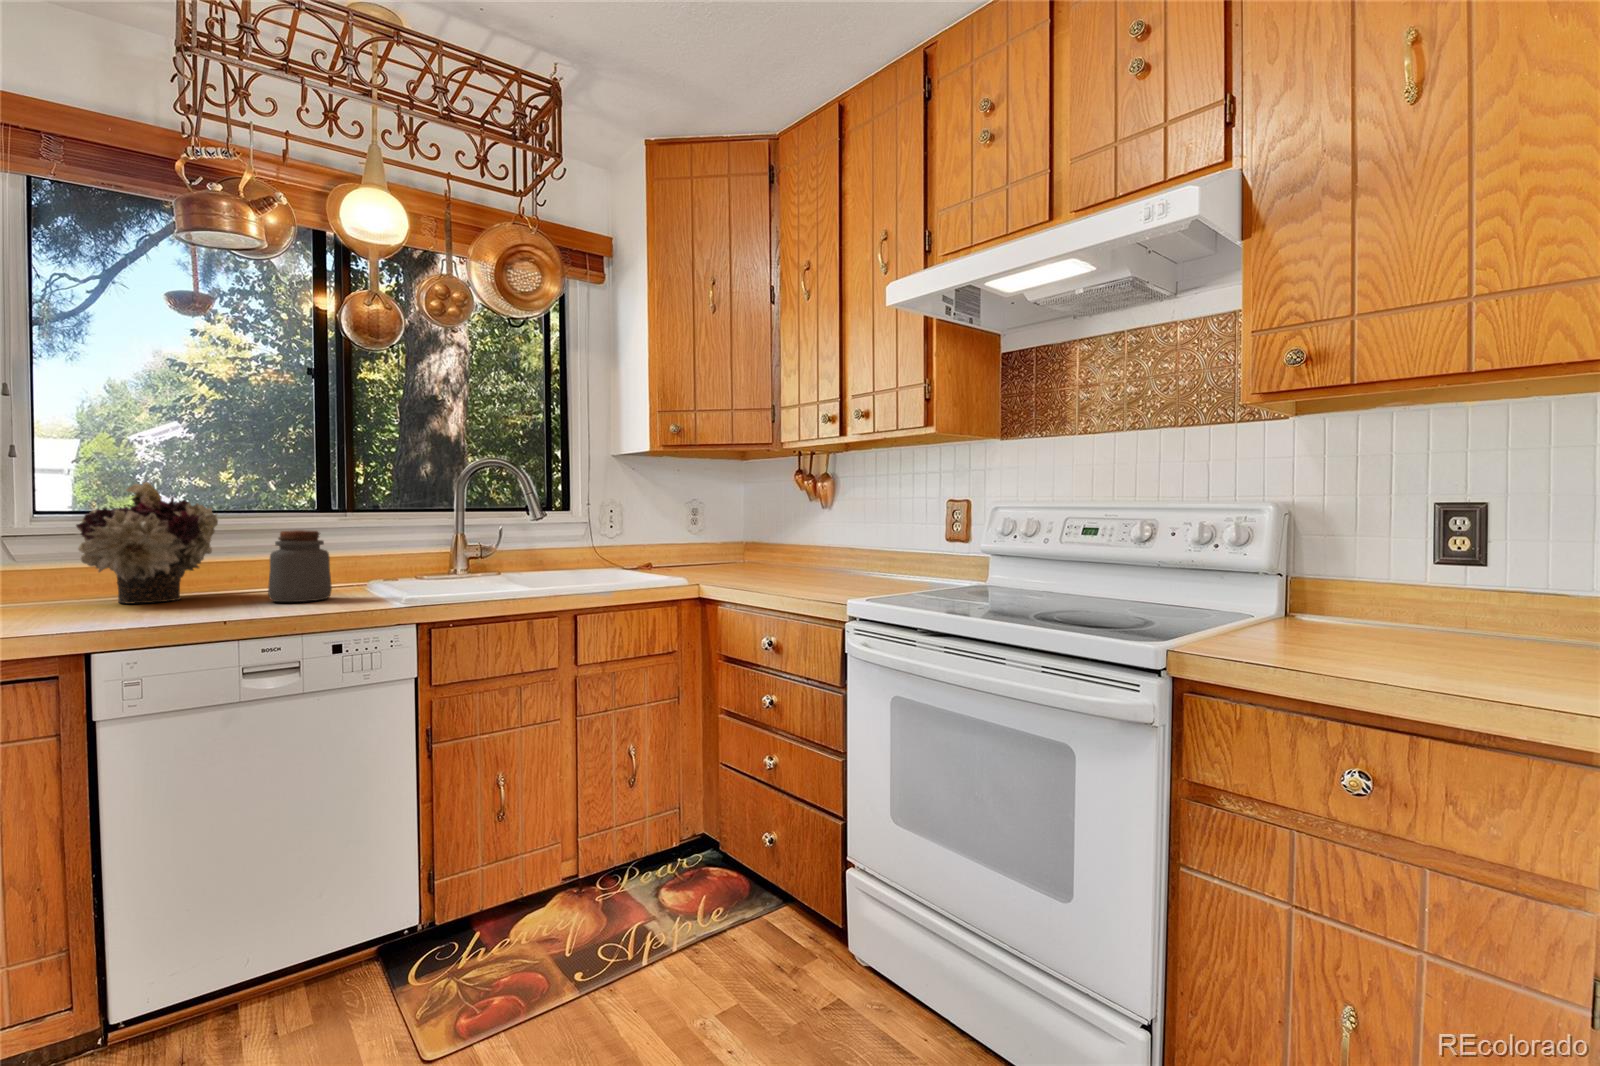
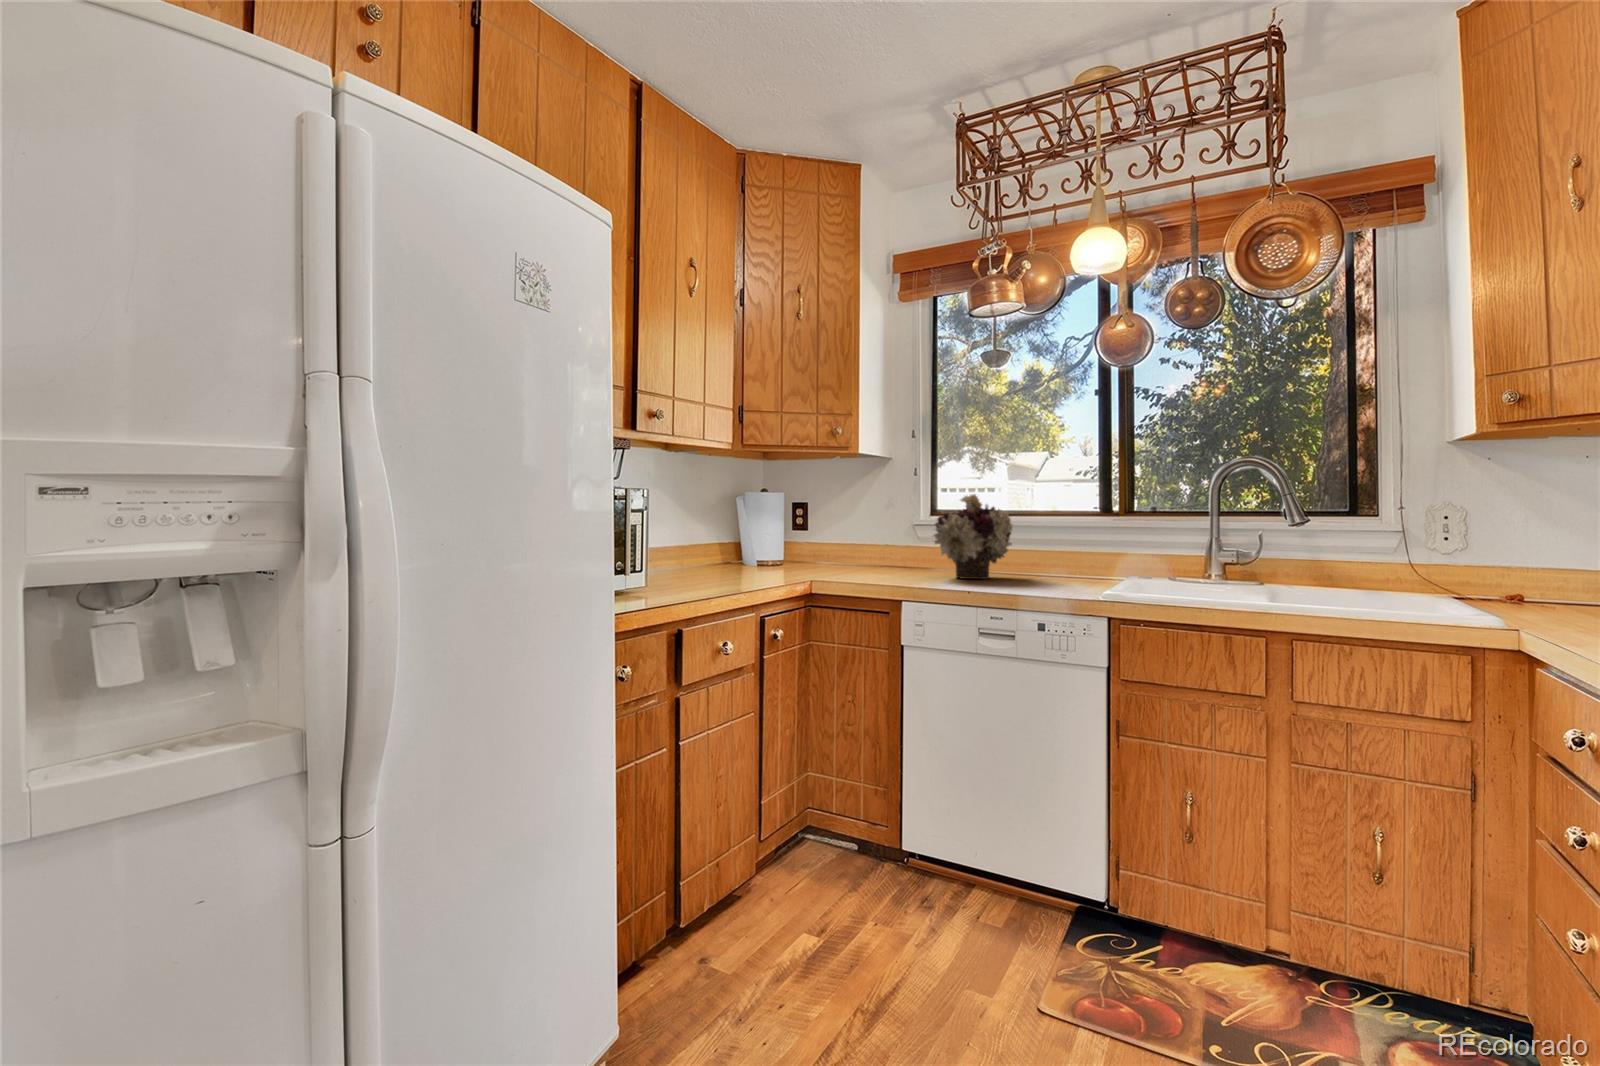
jar: present [268,530,332,602] -> none [1020,530,1066,589]

